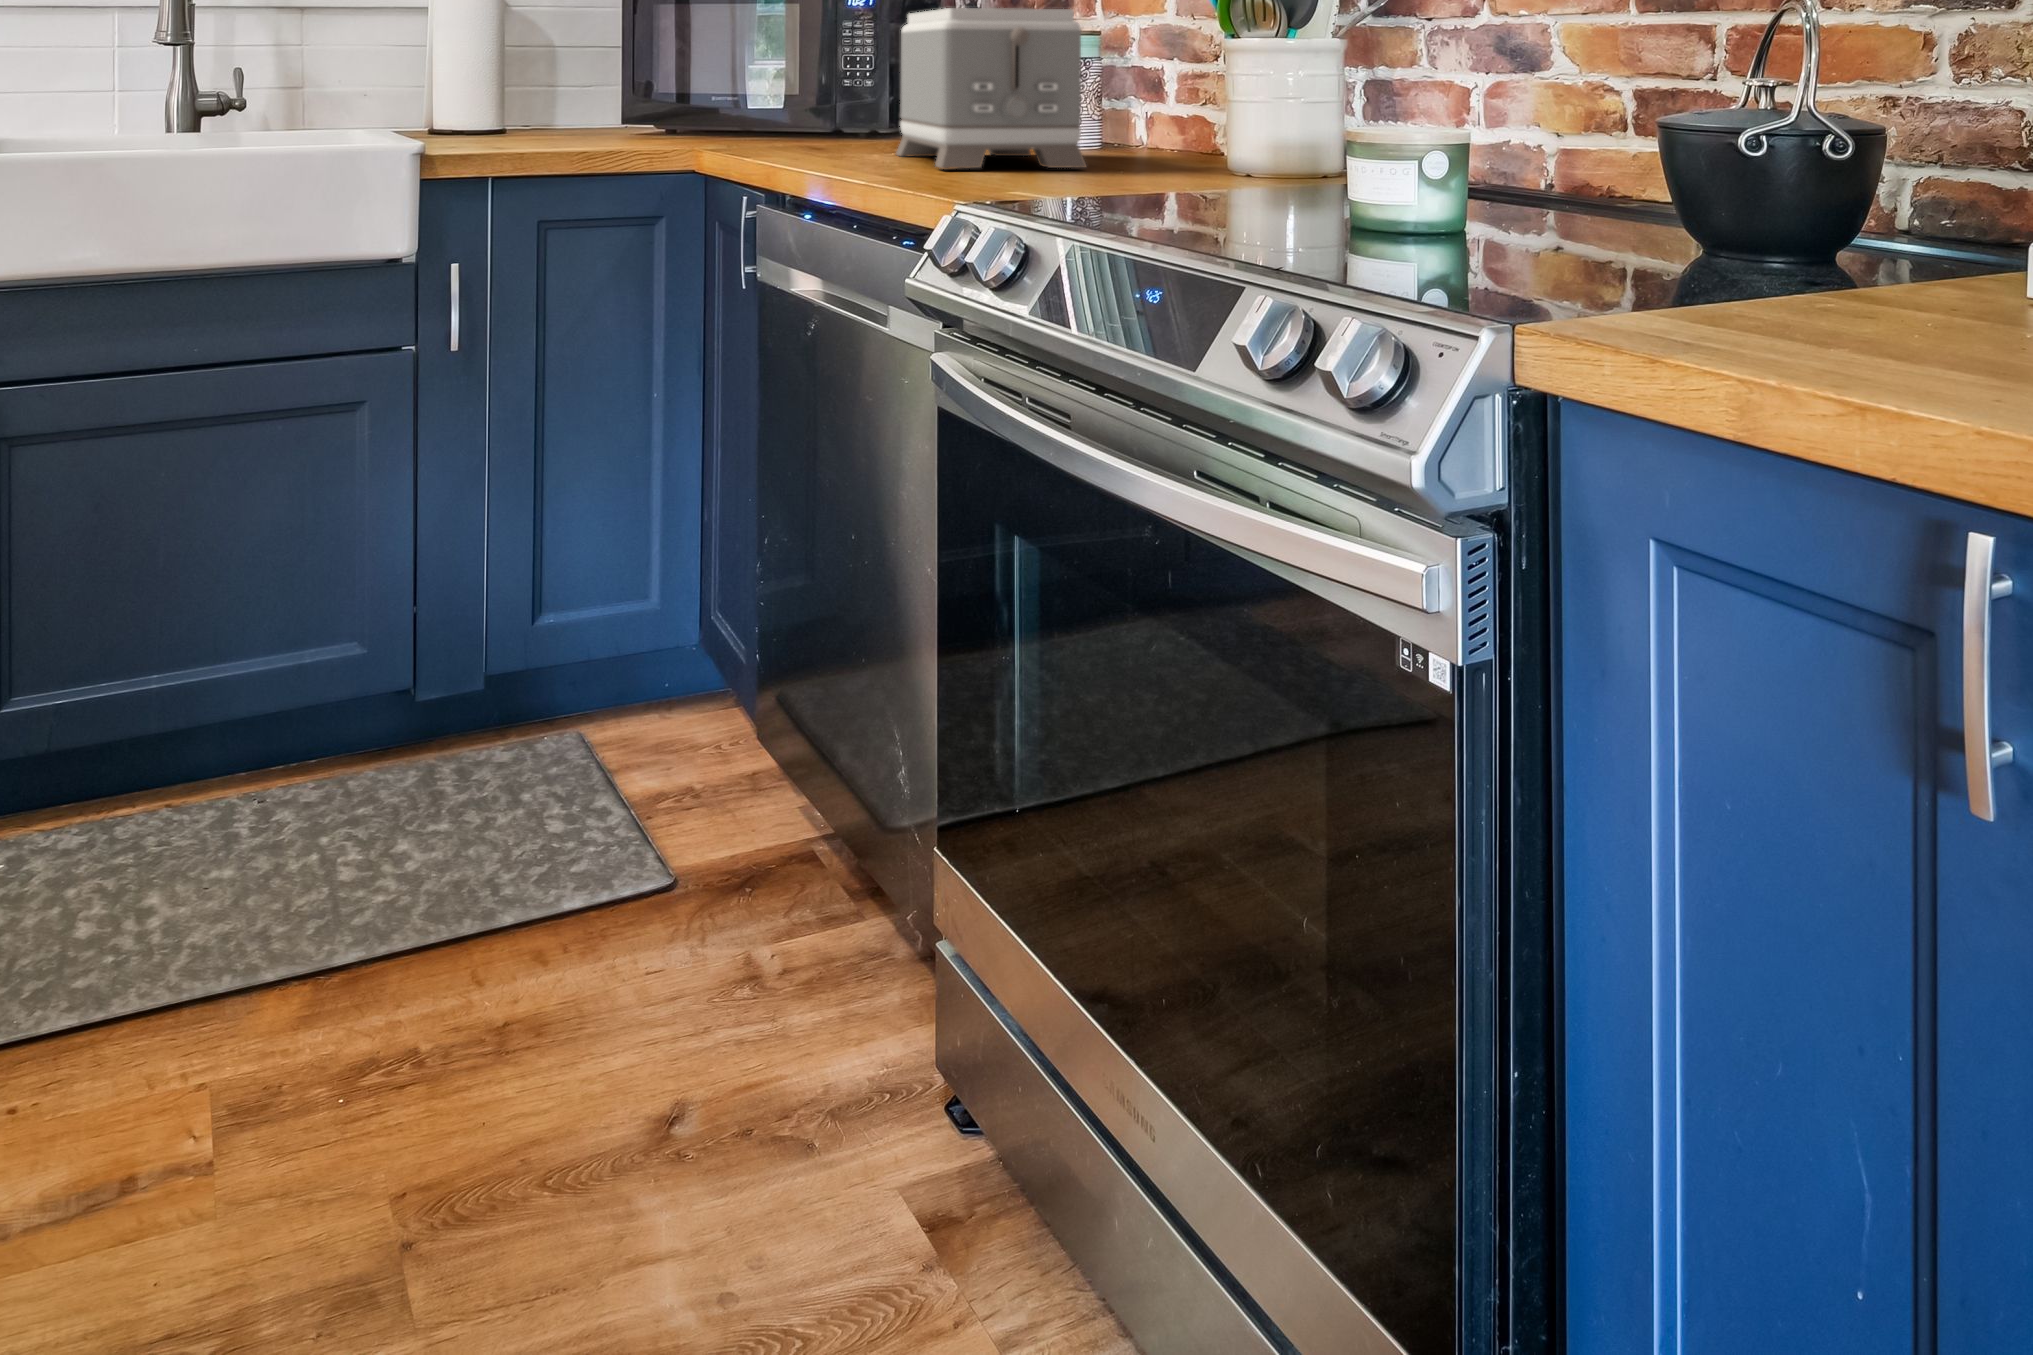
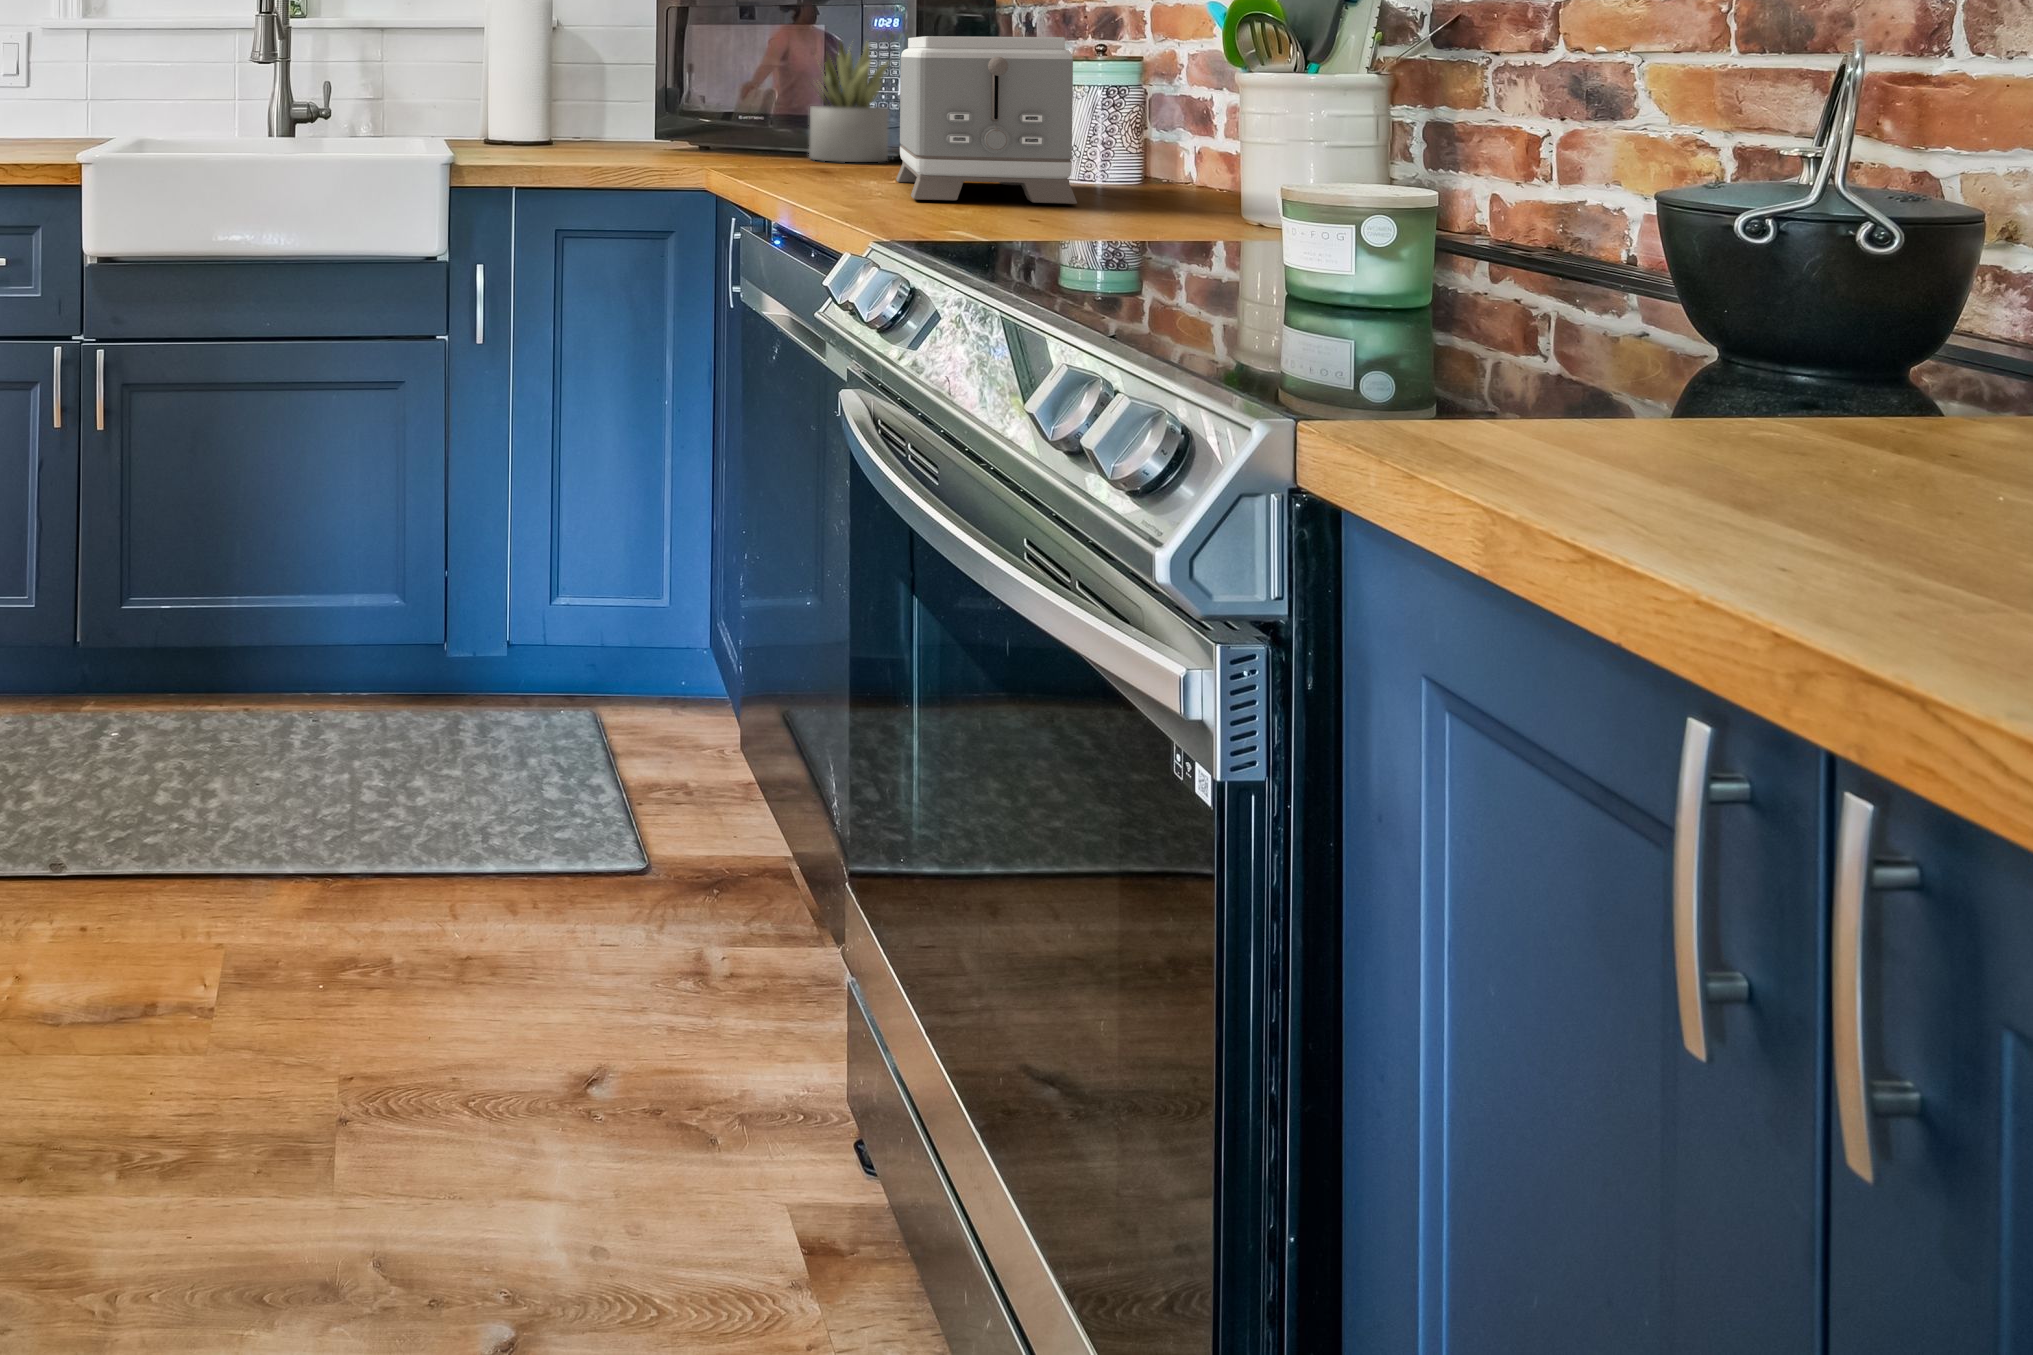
succulent plant: none [781,17,864,141] -> present [809,42,889,162]

